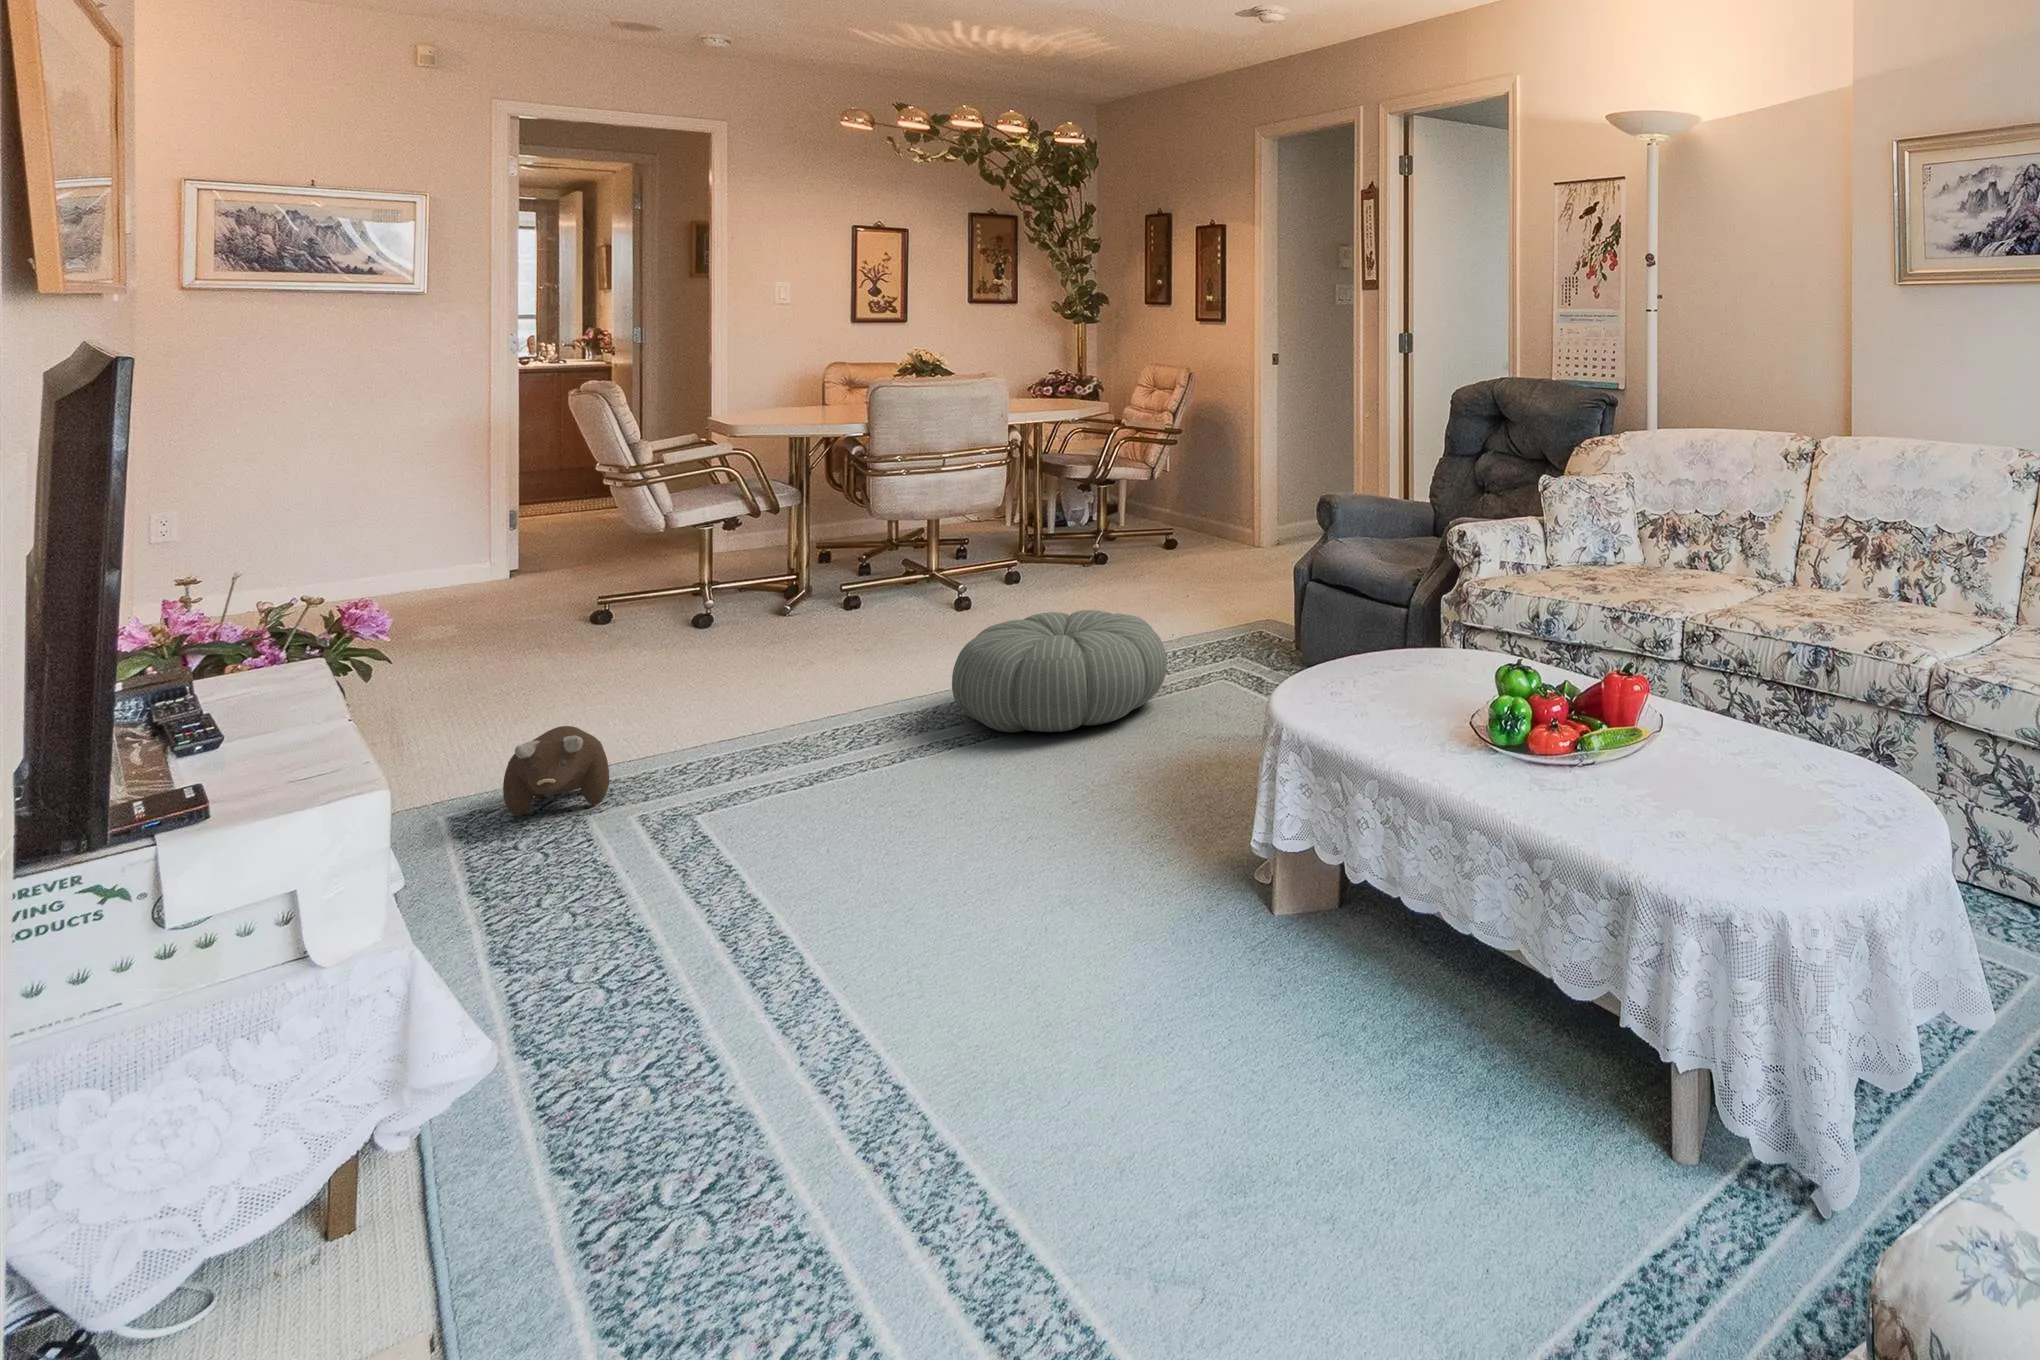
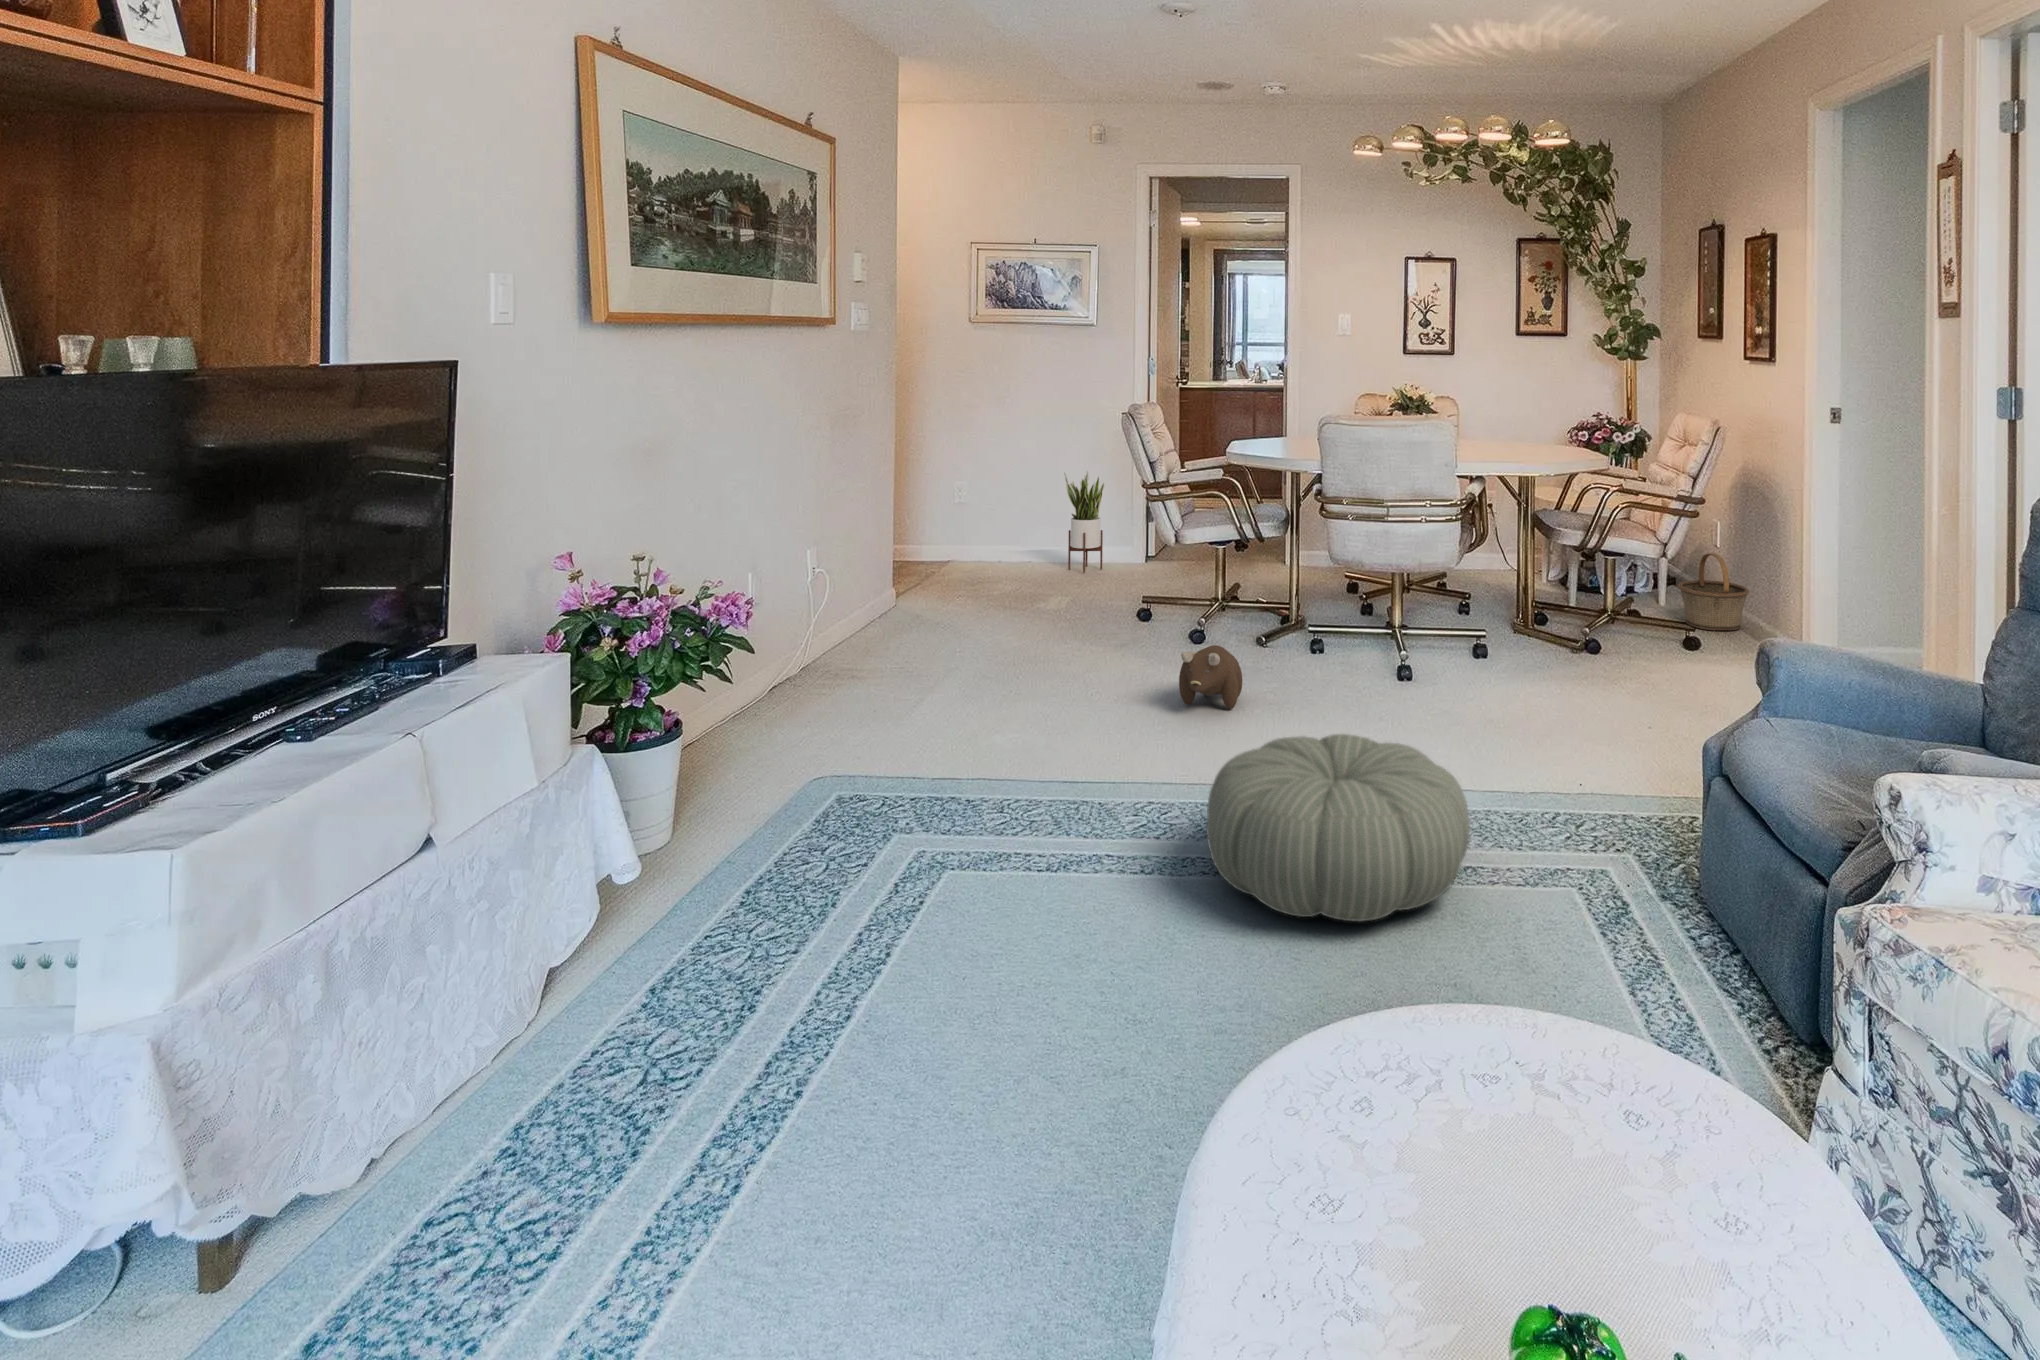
potted plant: none [429,467,488,587] -> present [1064,471,1104,573]
basket: none [1146,475,1201,534] -> present [1678,553,1749,630]
plush toy: present [503,726,609,817] -> present [1179,645,1242,709]

